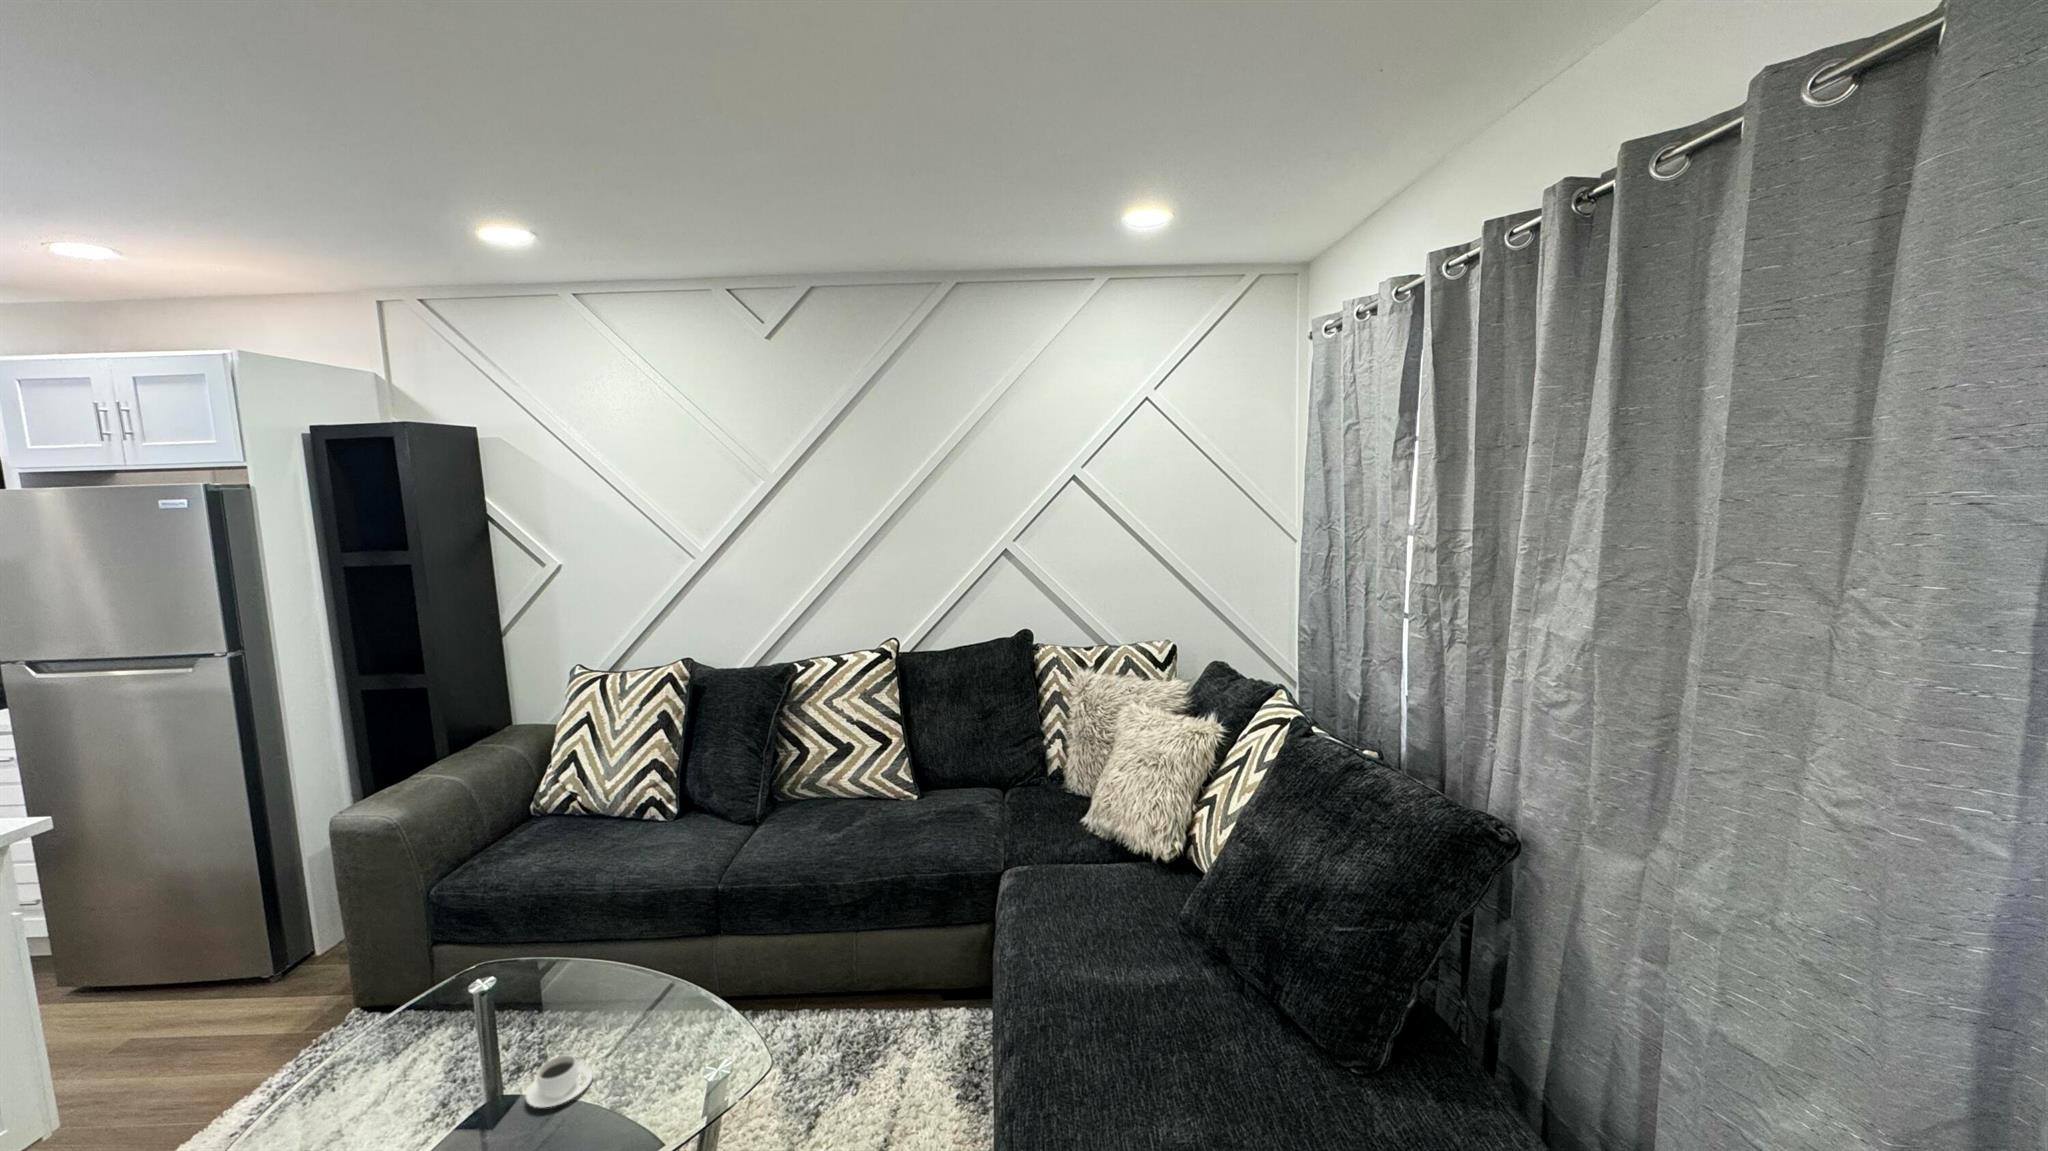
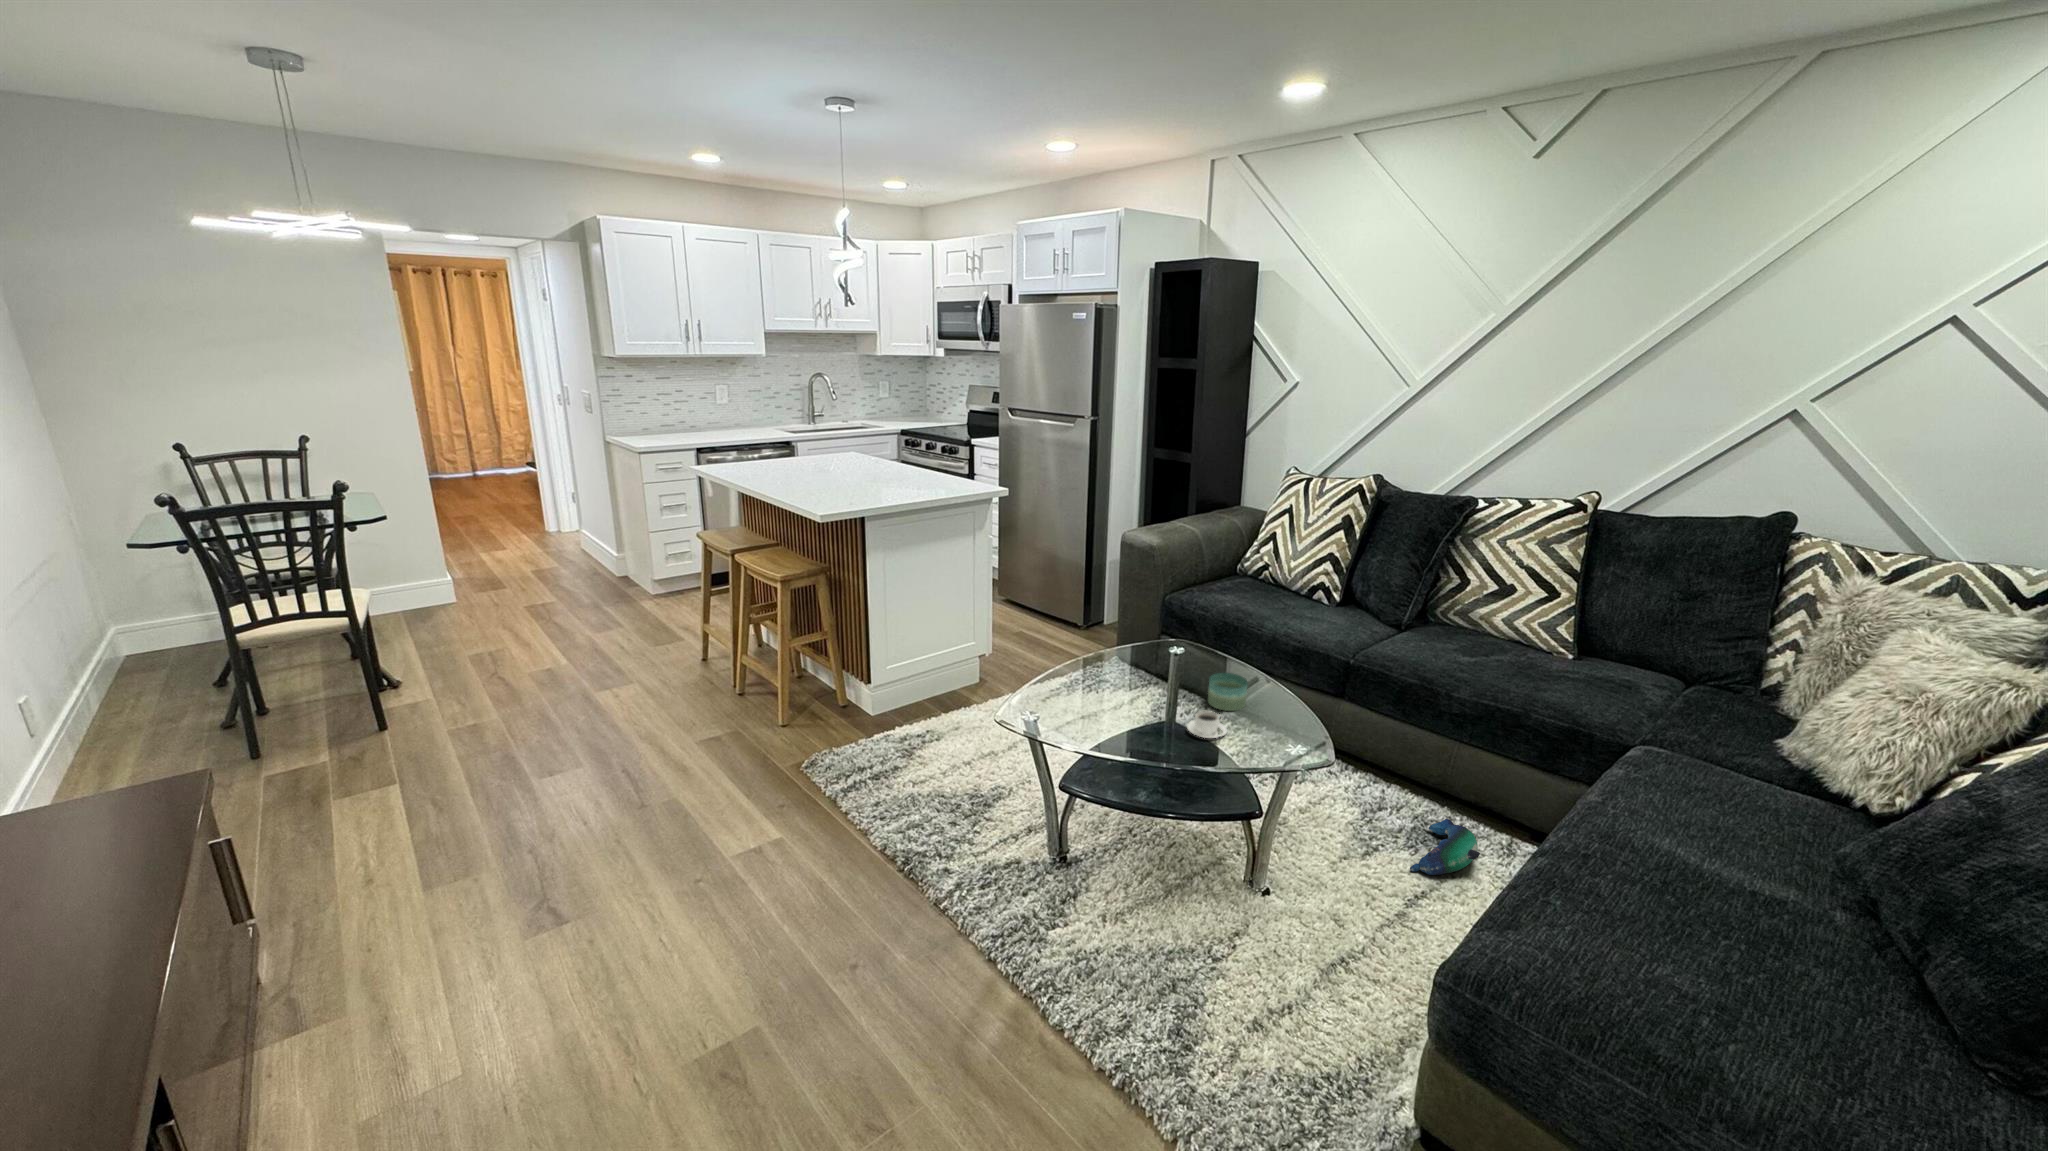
candle: none [543,976,606,1043] -> present [1208,673,1248,711]
plush toy: none [856,1027,918,1119] -> present [1410,819,1480,875]

